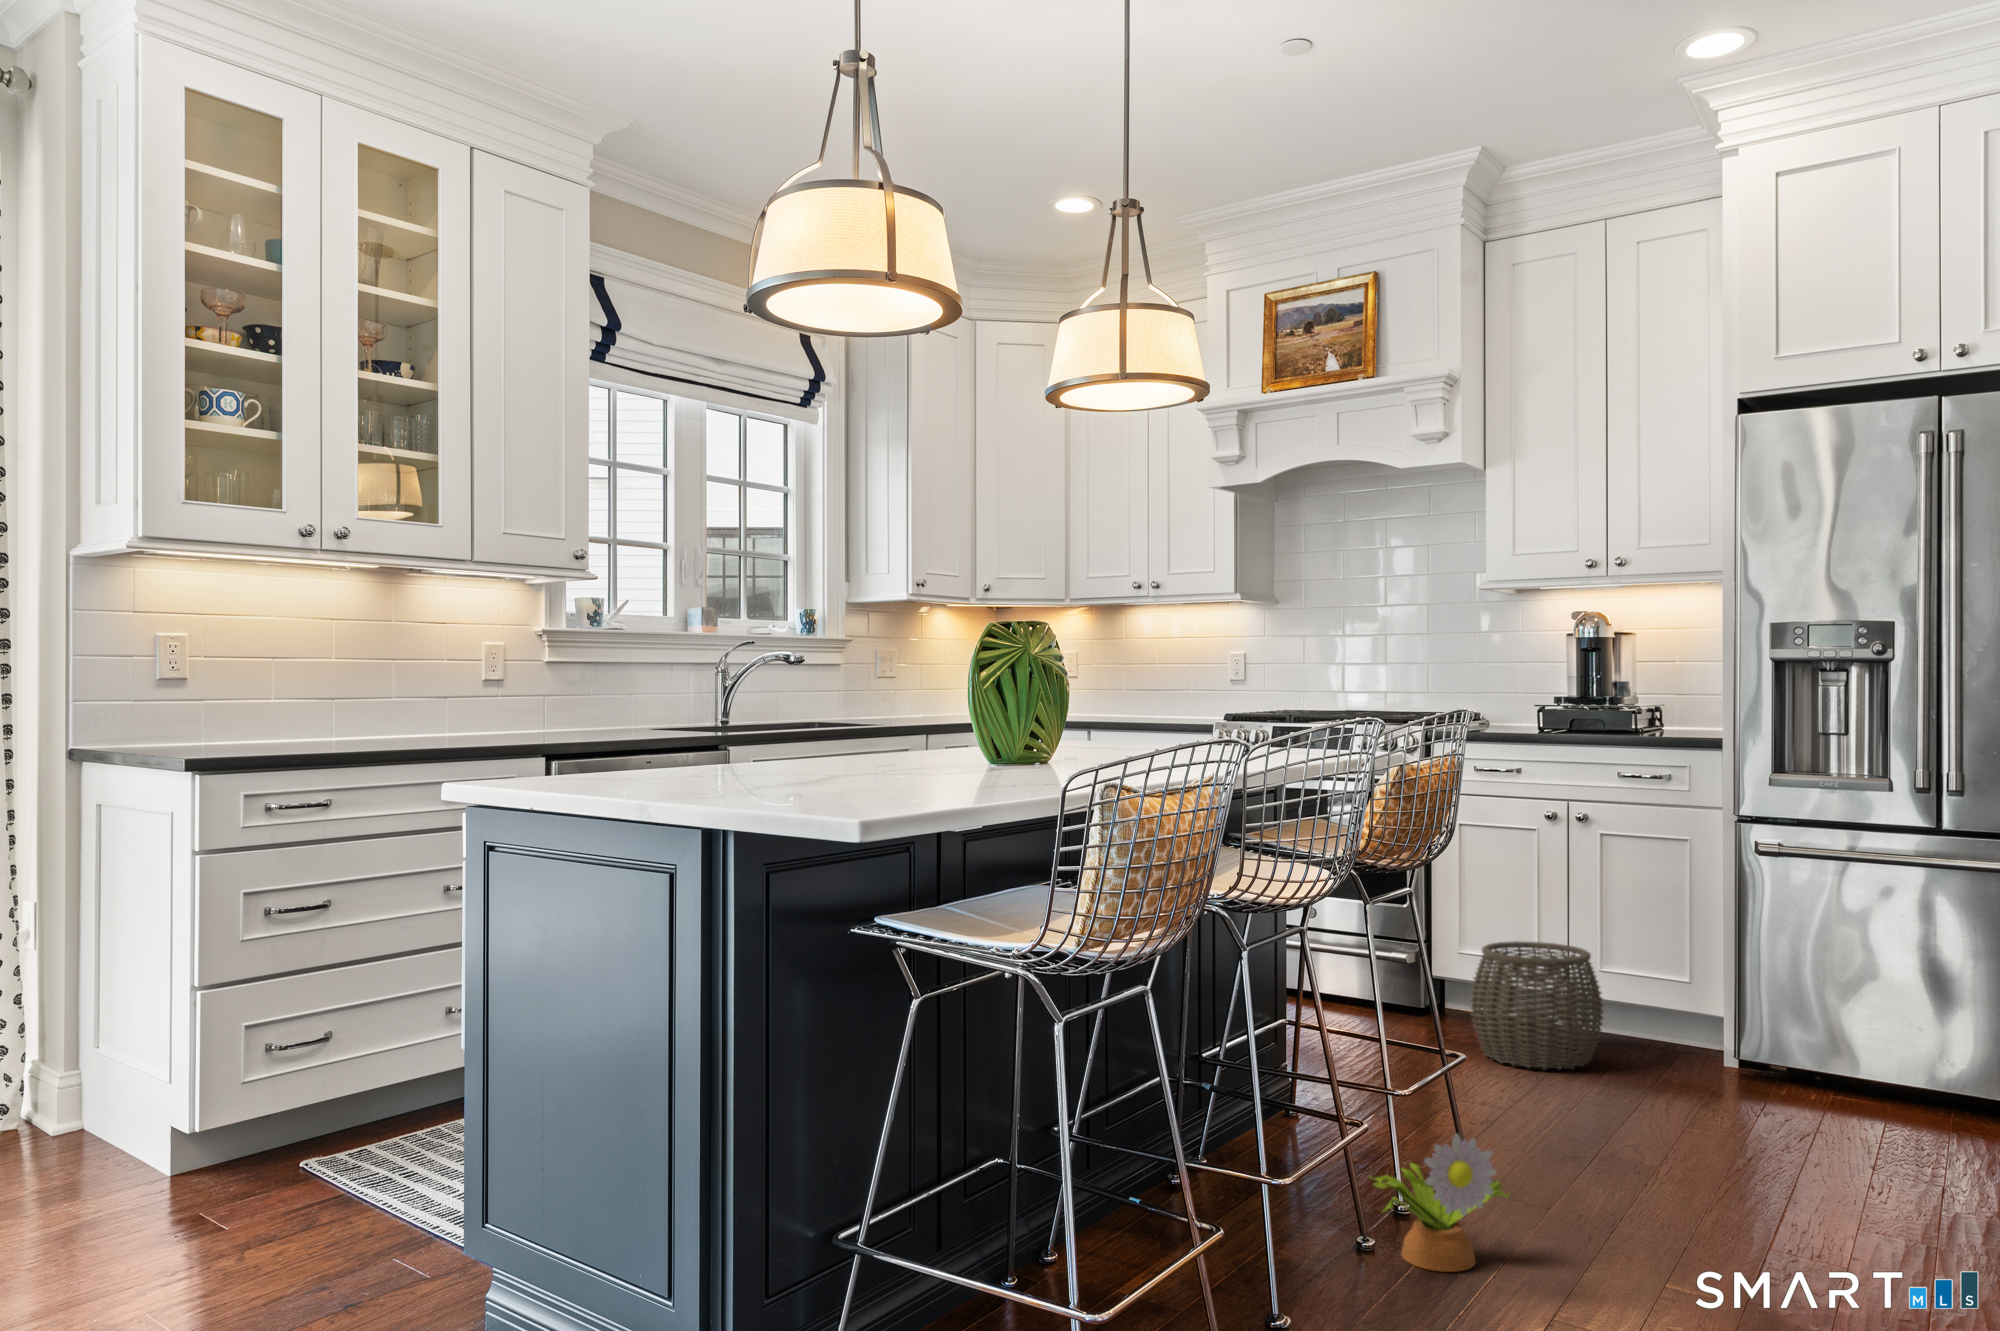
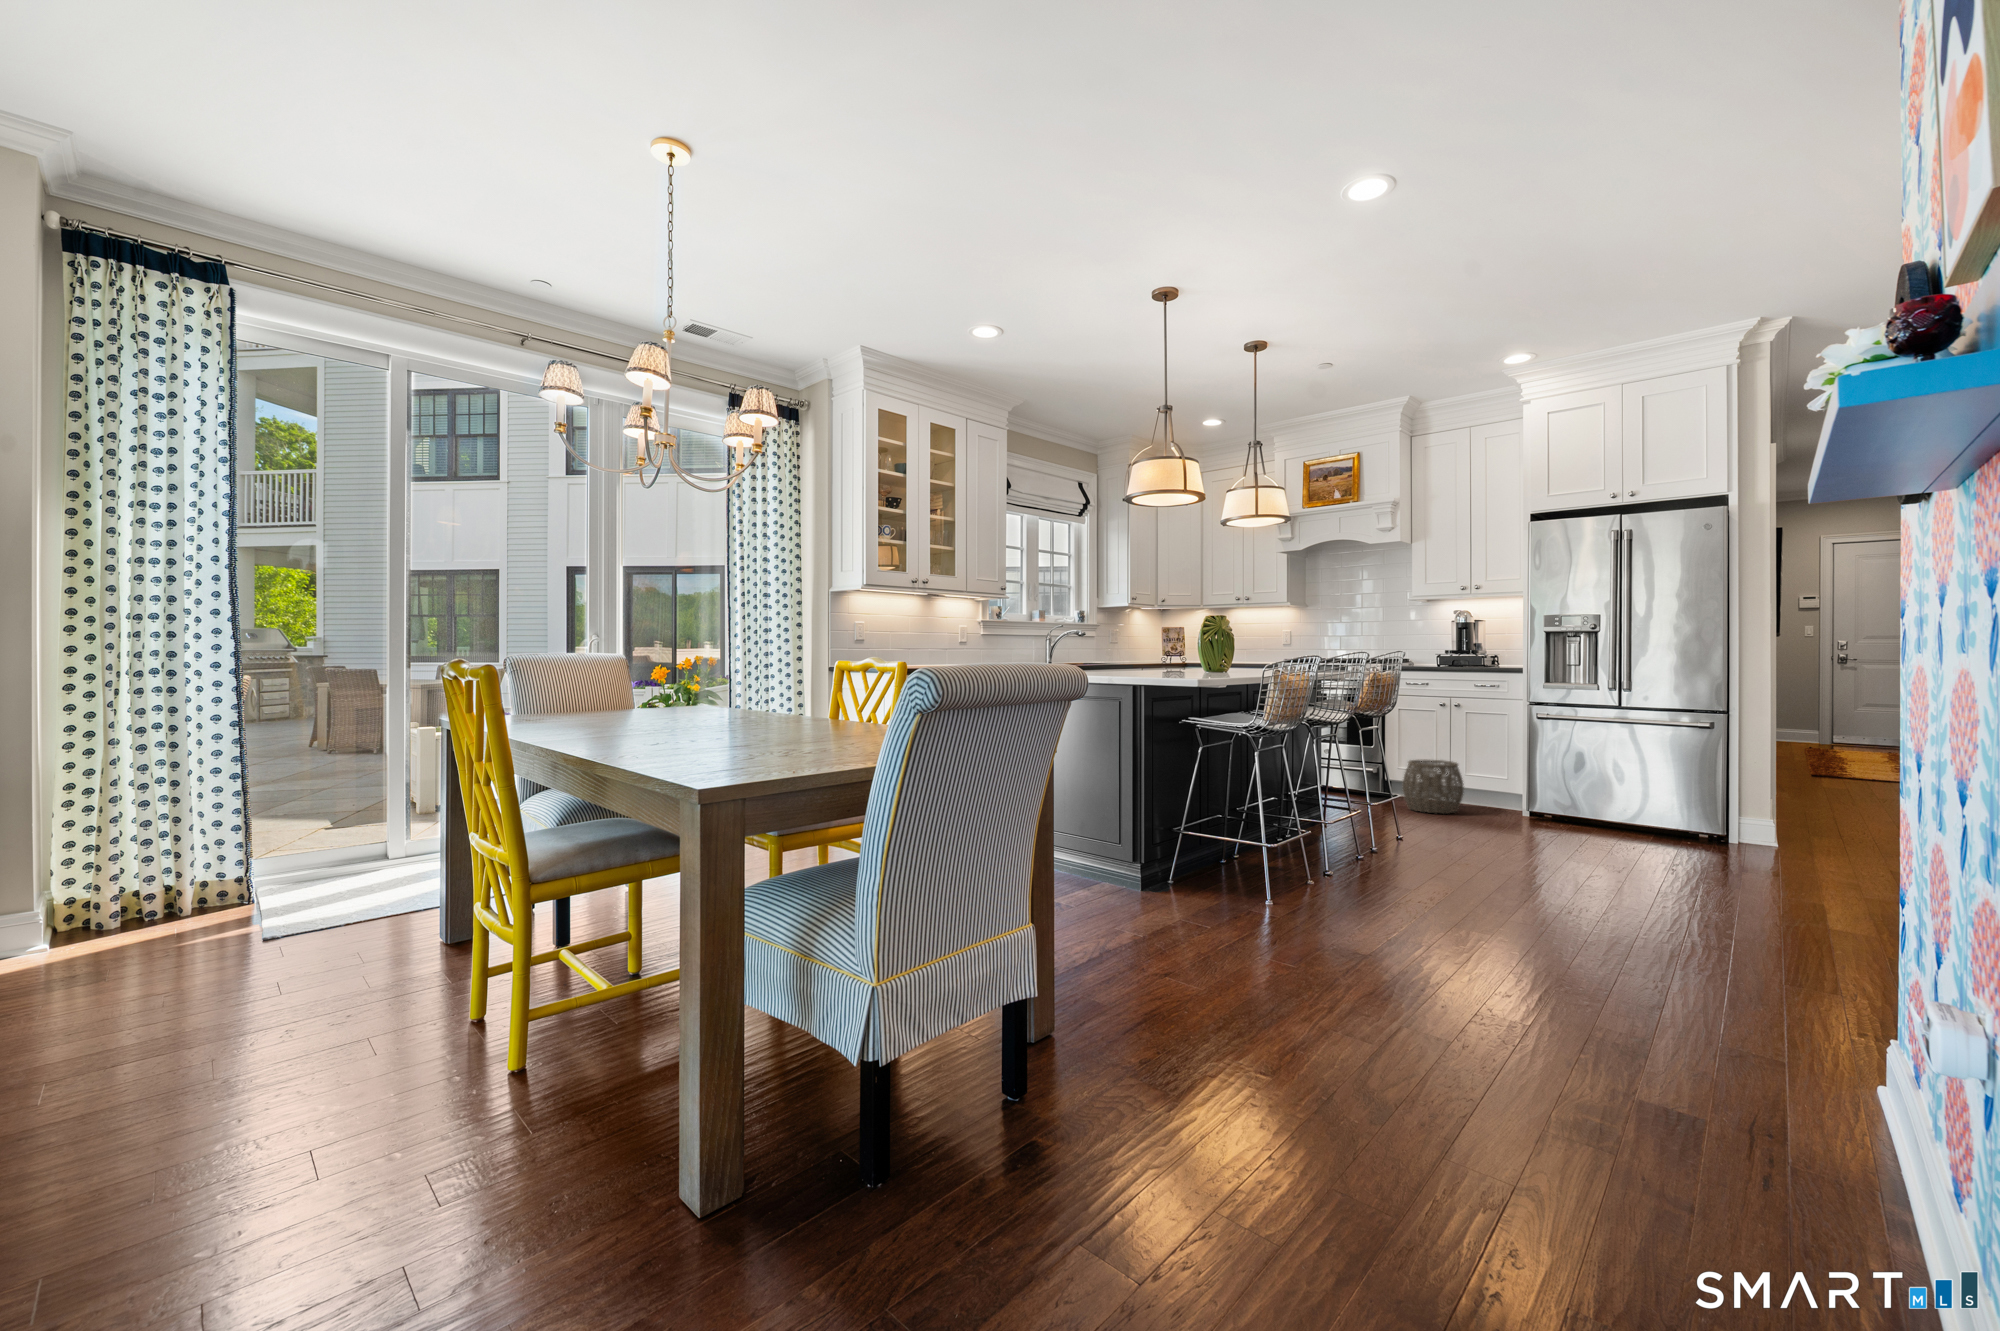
decorative plant: present [1374,1134,1509,1272] -> none [1360,812,1419,865]

